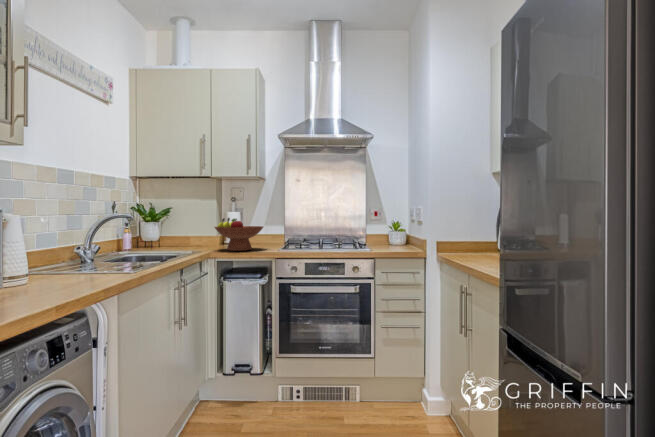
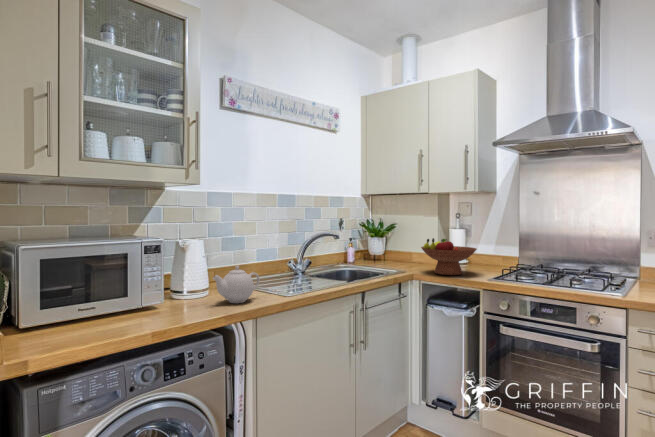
teapot: none [44,242,92,287] -> present [213,266,260,303]

